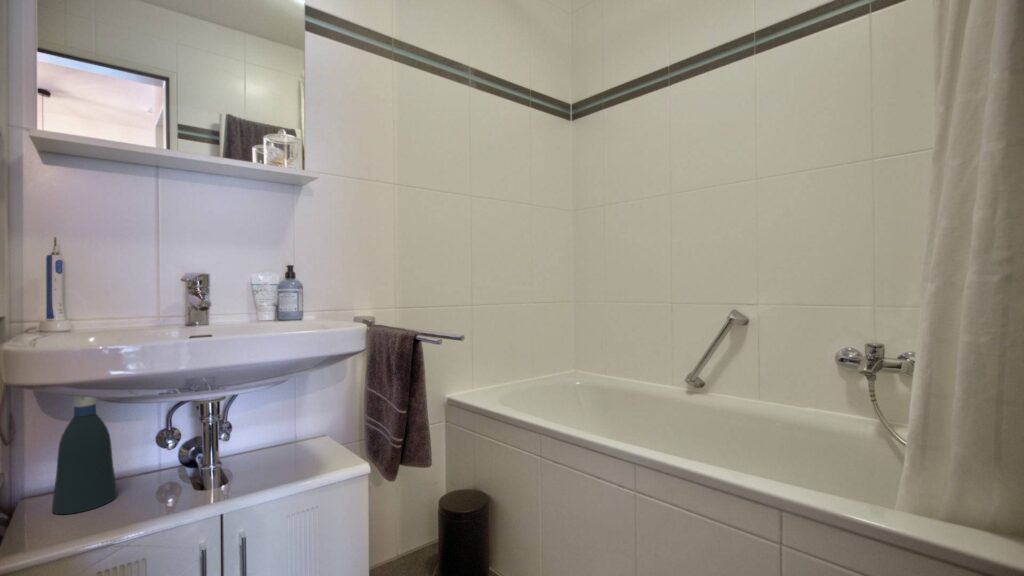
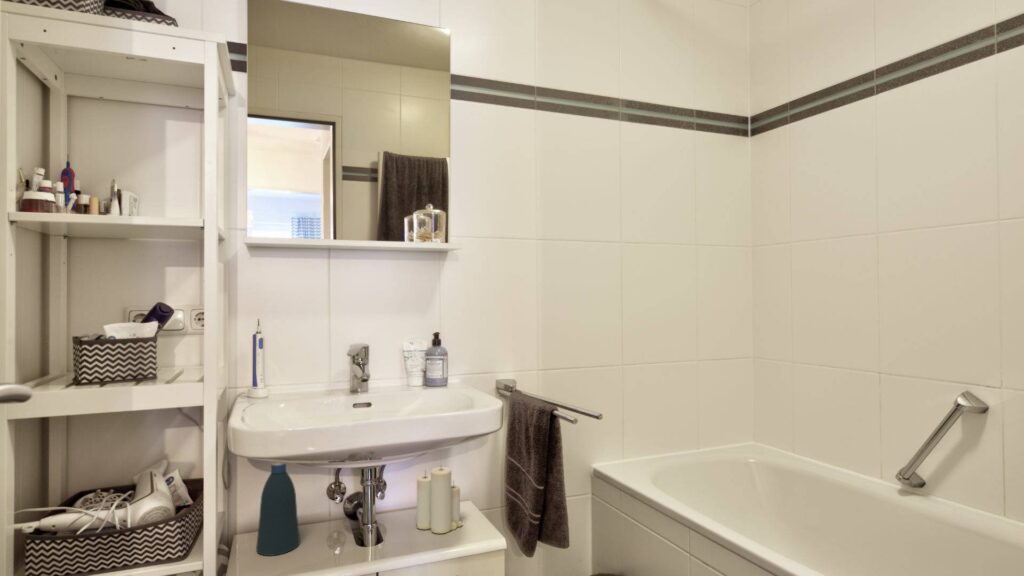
candle: none [268,393,322,466] -> present [416,467,462,533]

